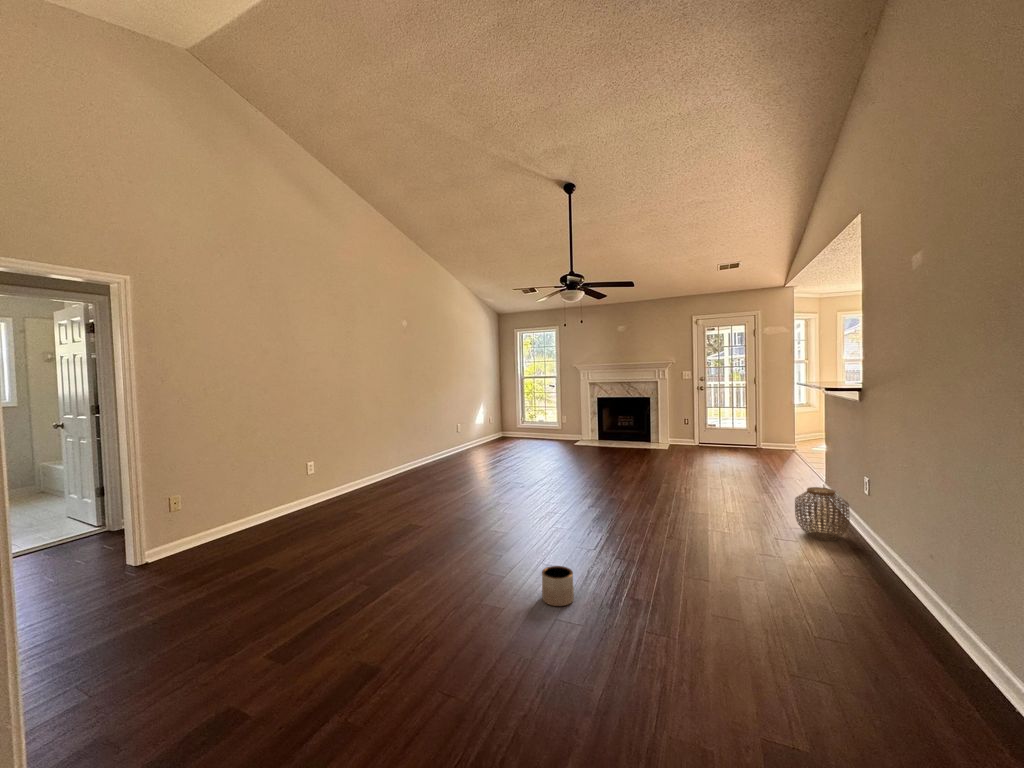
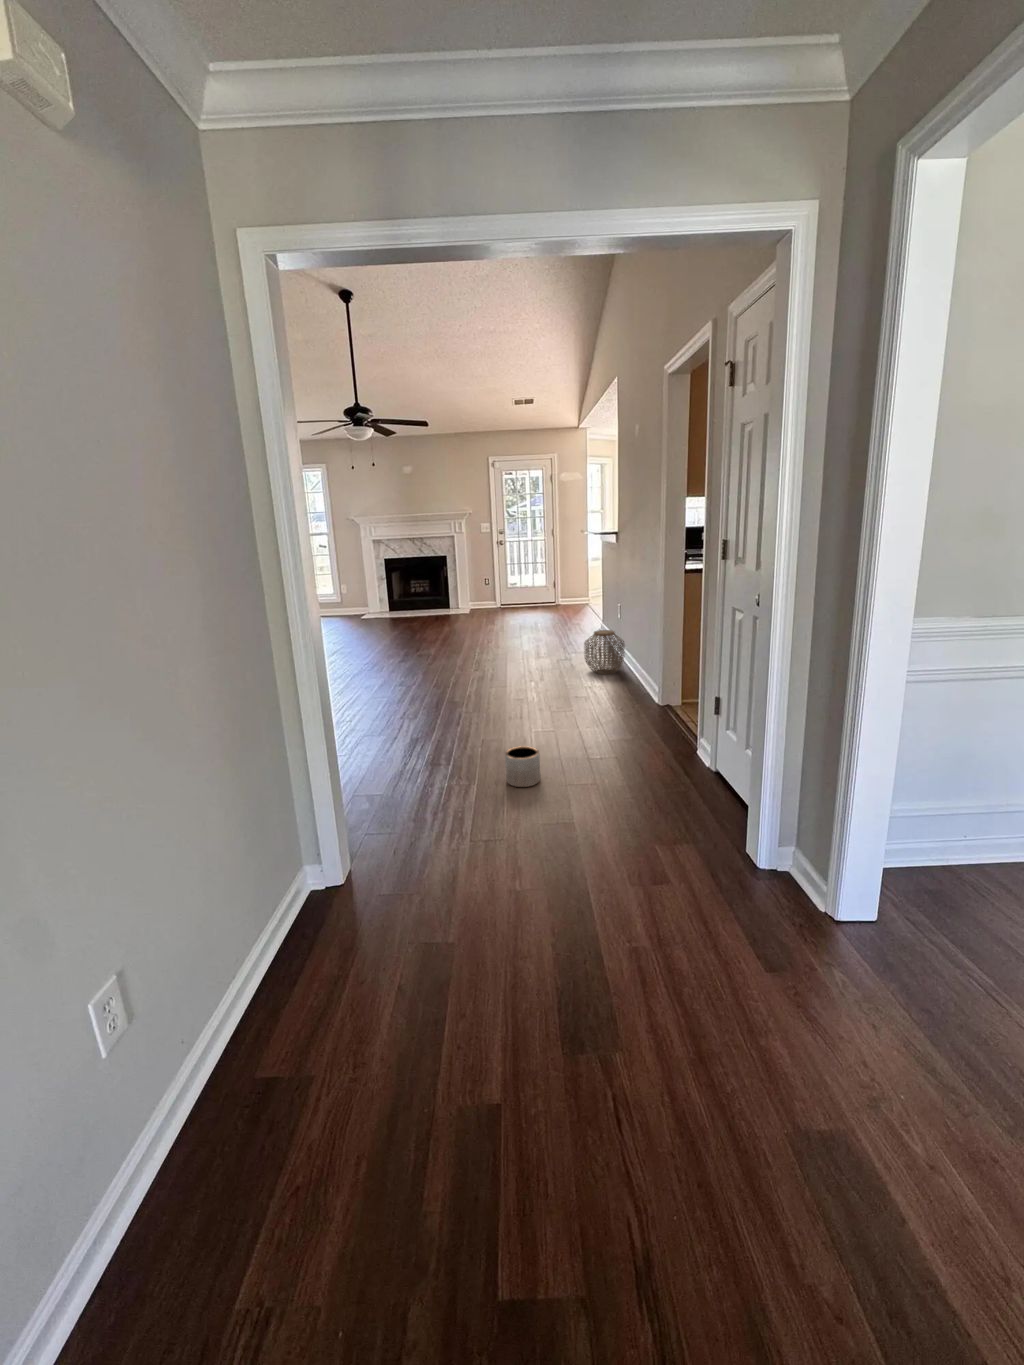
planter: present [542,566,574,606] -> present [505,746,541,787]

